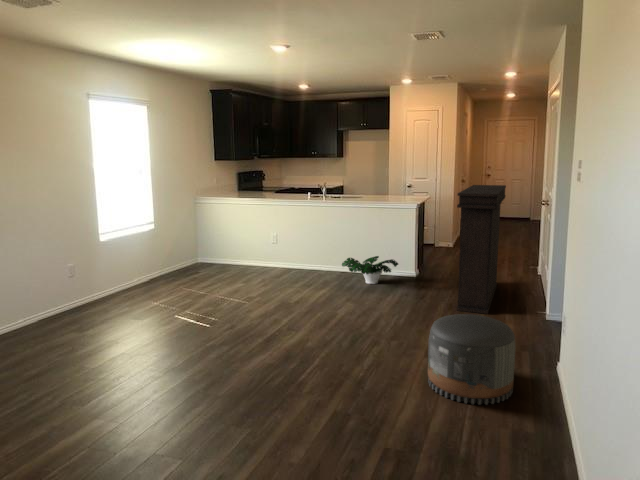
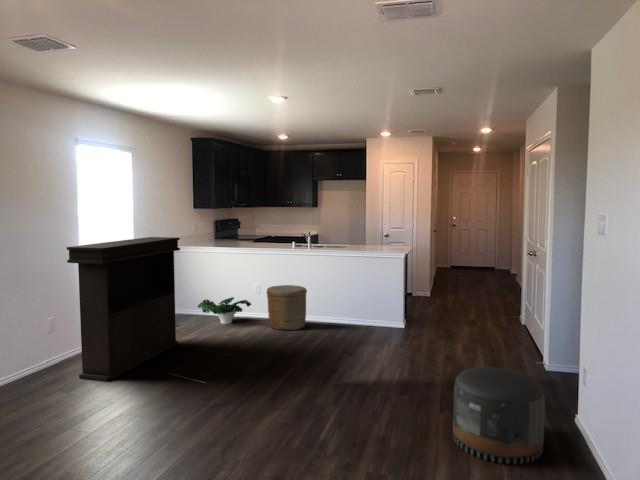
console table: present [457,185,506,314] -> present [67,237,180,381]
woven basket: none [280,236,319,279] -> present [267,285,307,330]
potted plant: present [342,256,398,284] -> present [198,297,251,324]

